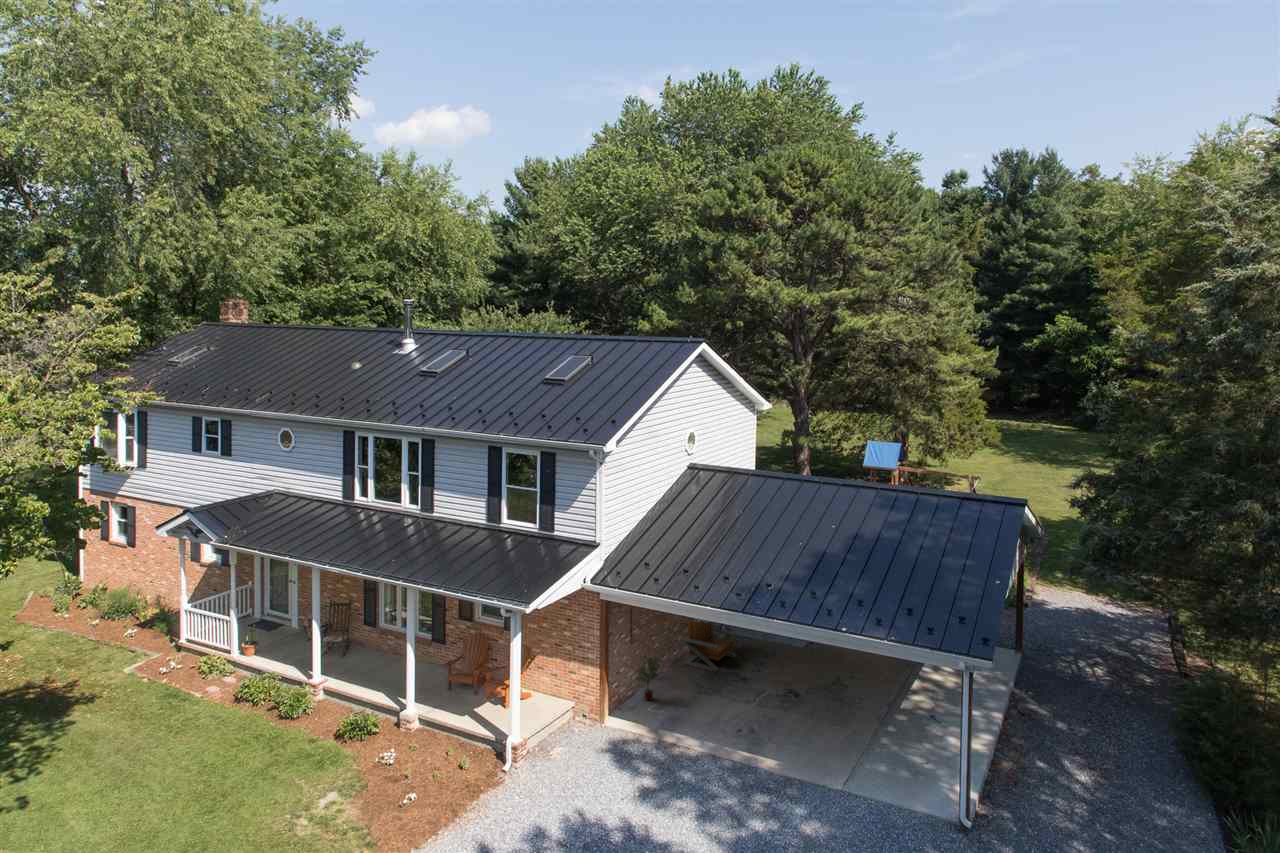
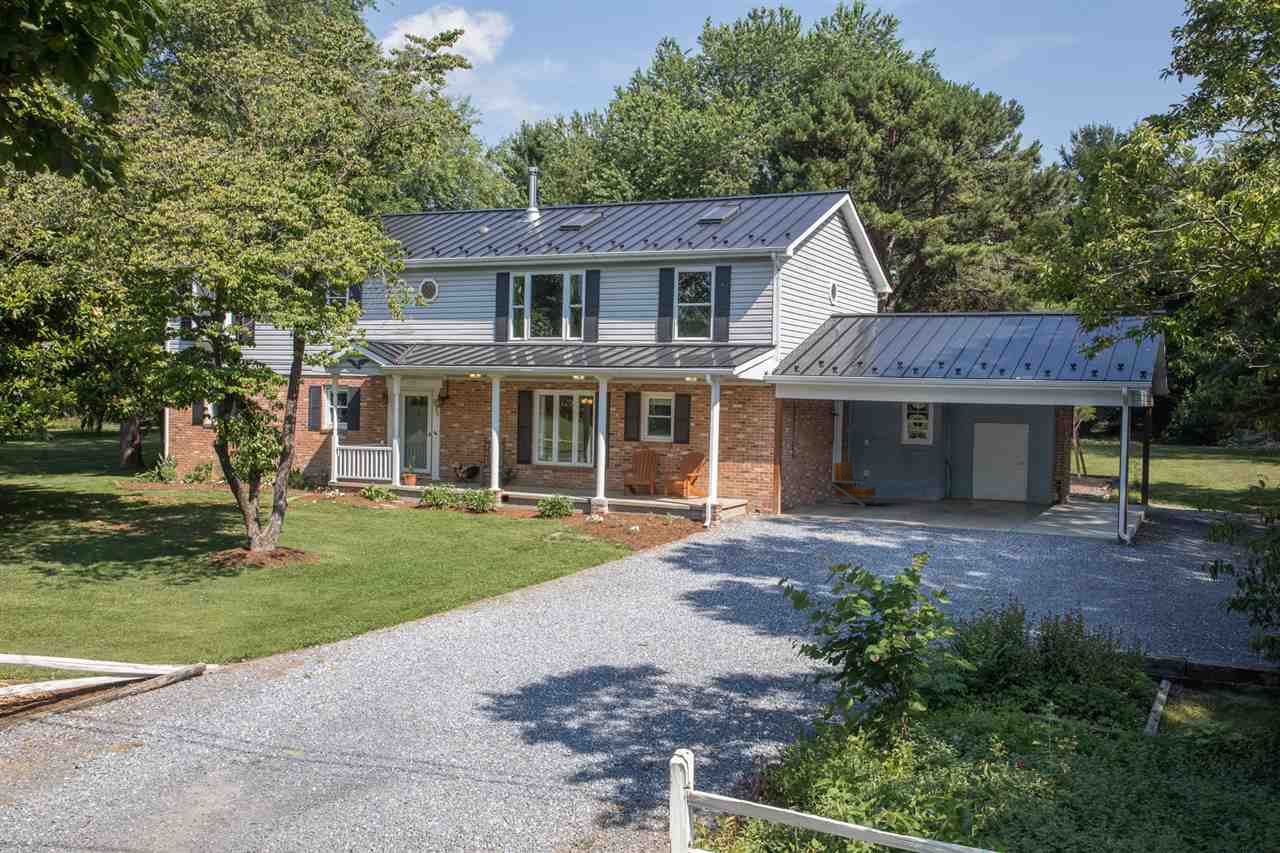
potted tree: present [636,656,660,700] -> present [501,464,520,502]

